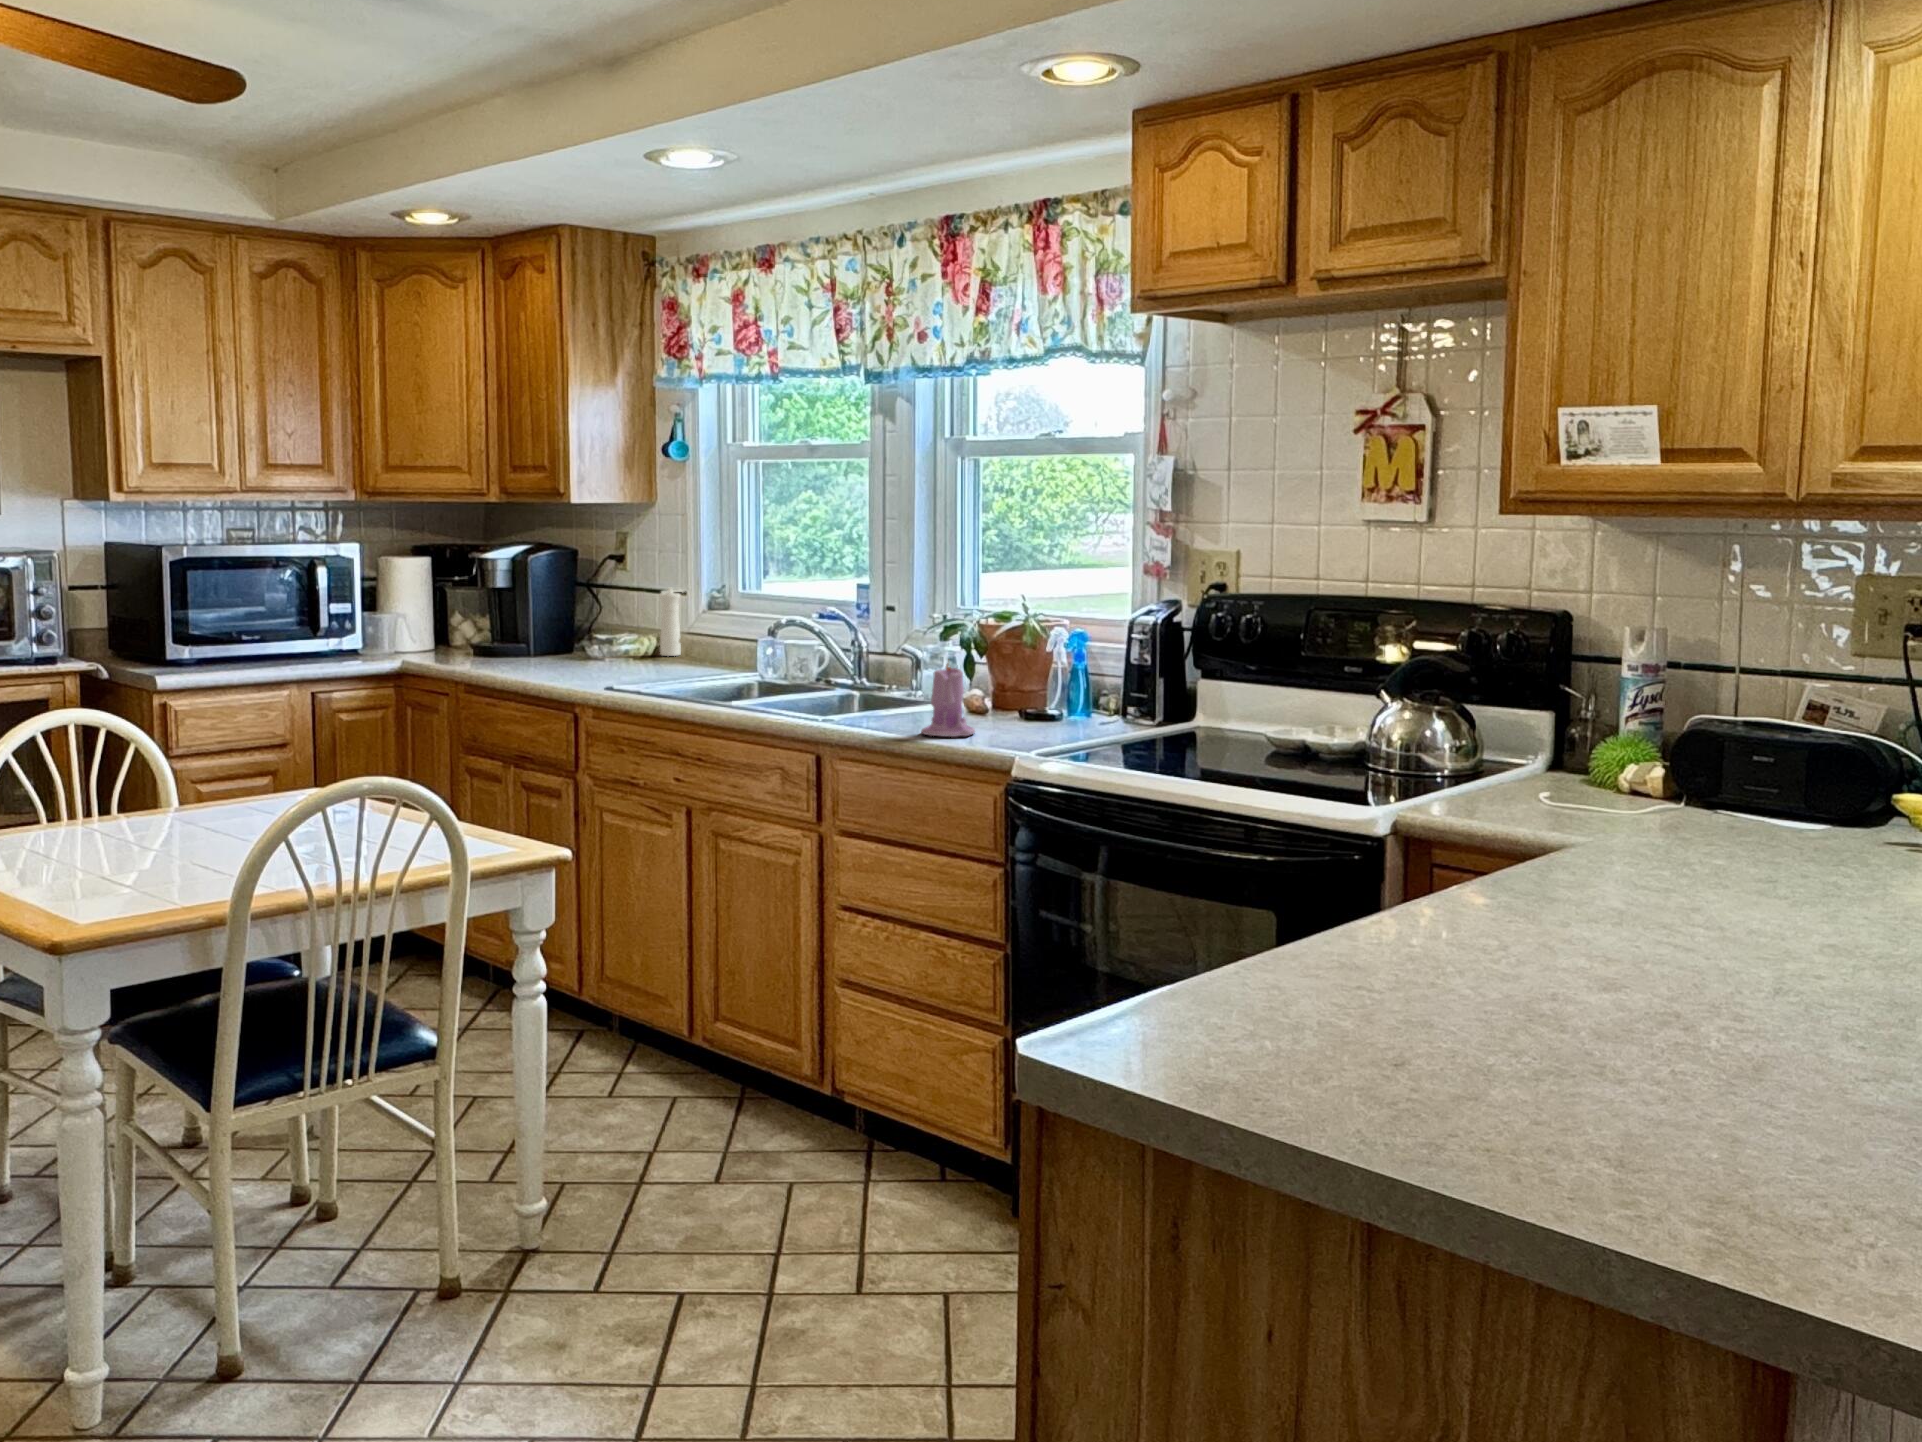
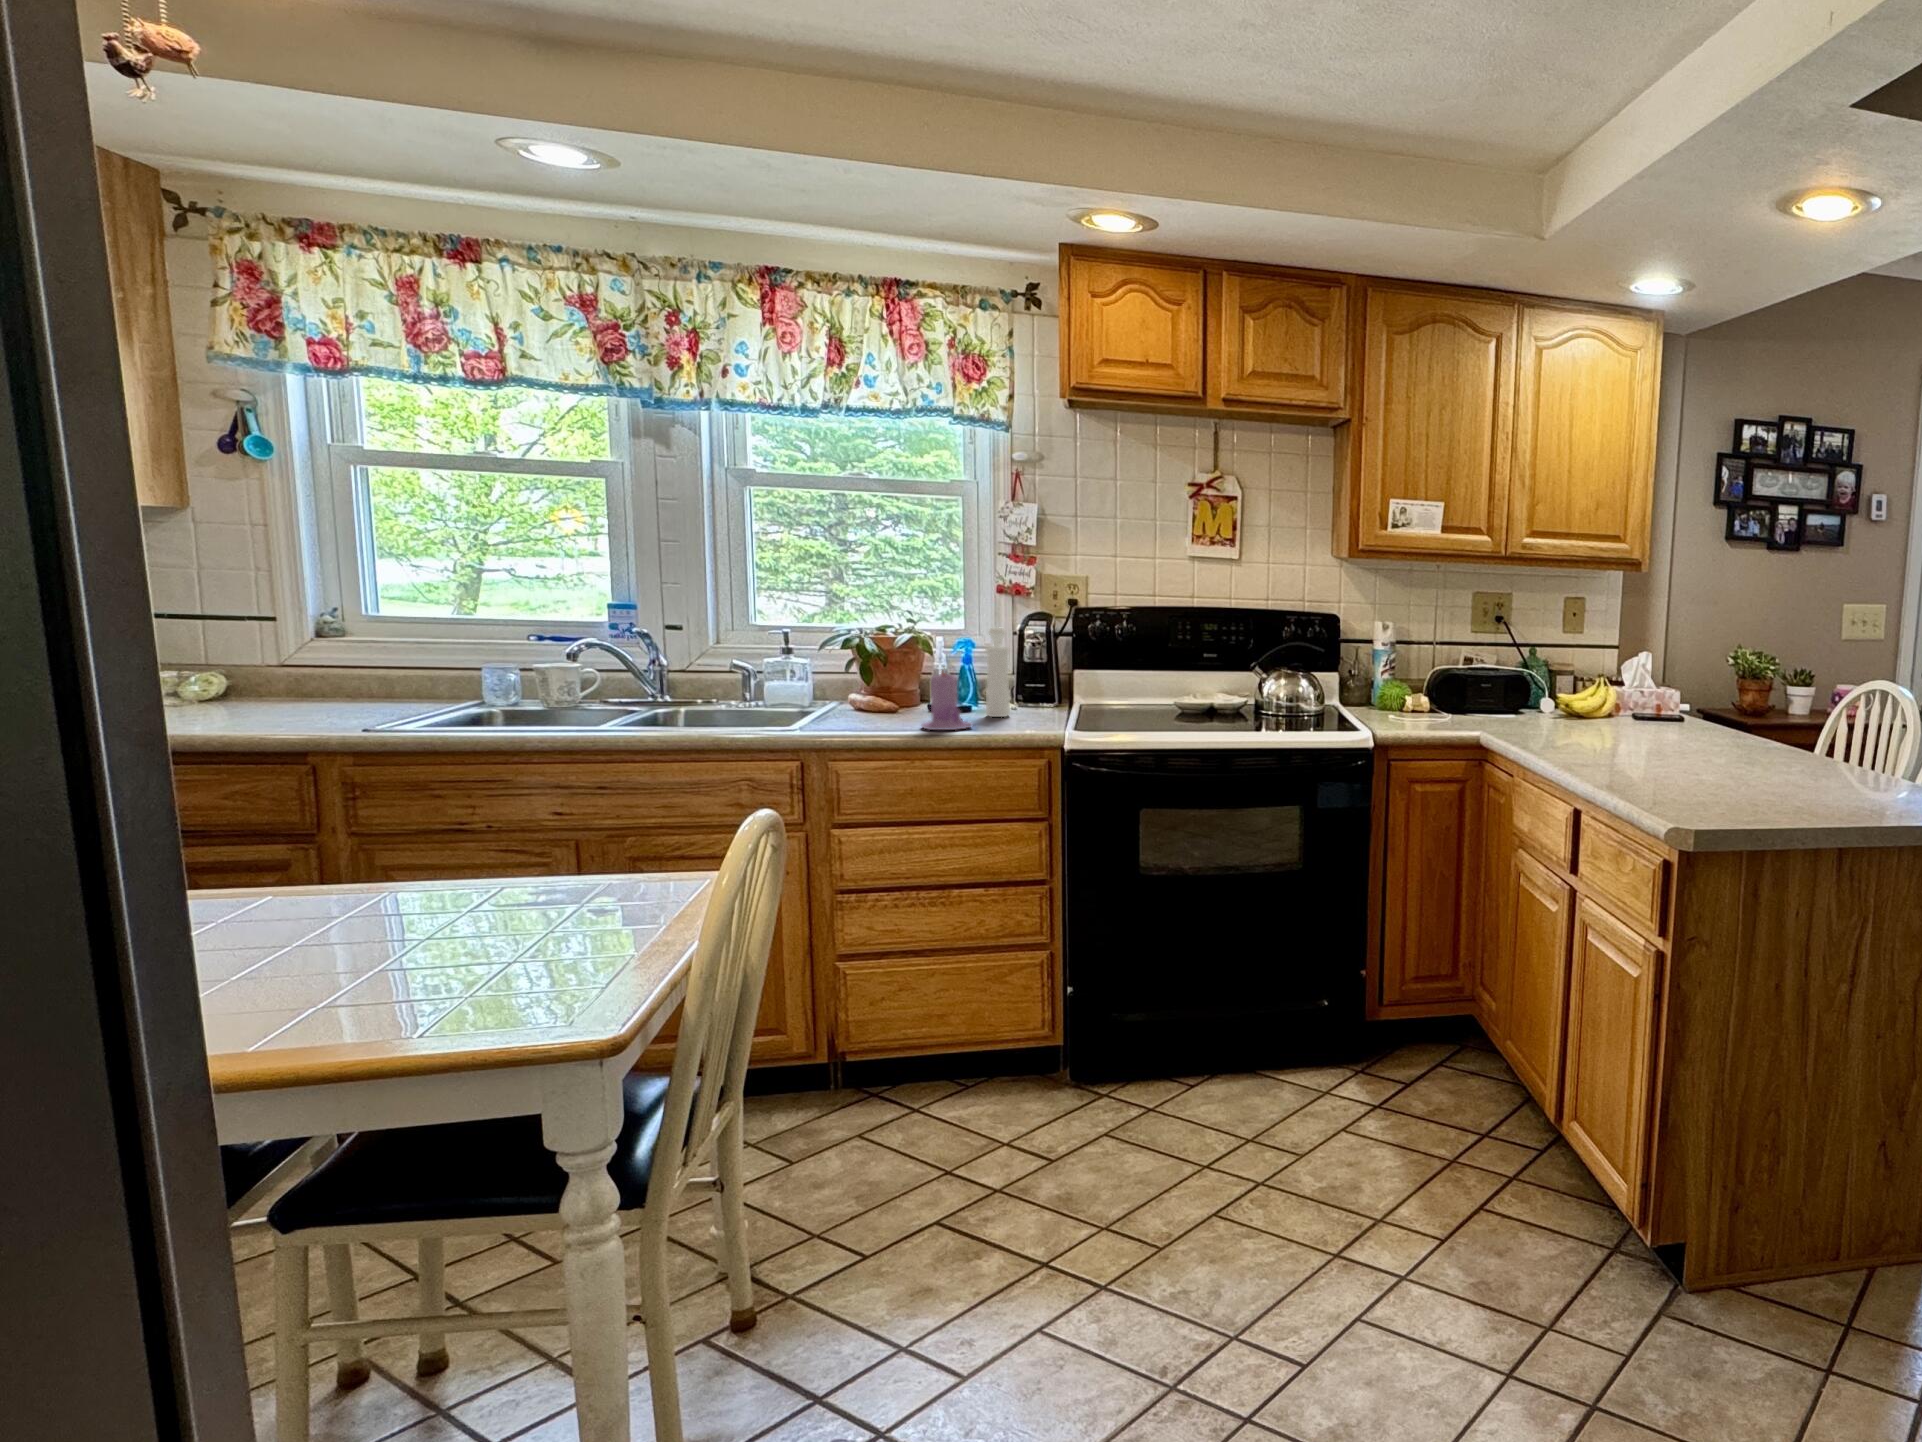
pepper mill: present [659,588,683,656] -> present [986,627,1010,717]

